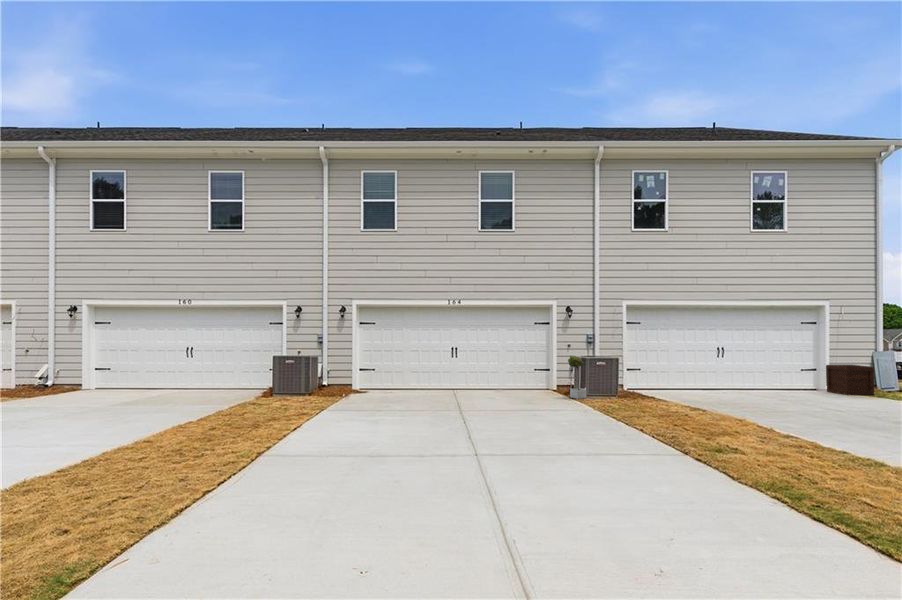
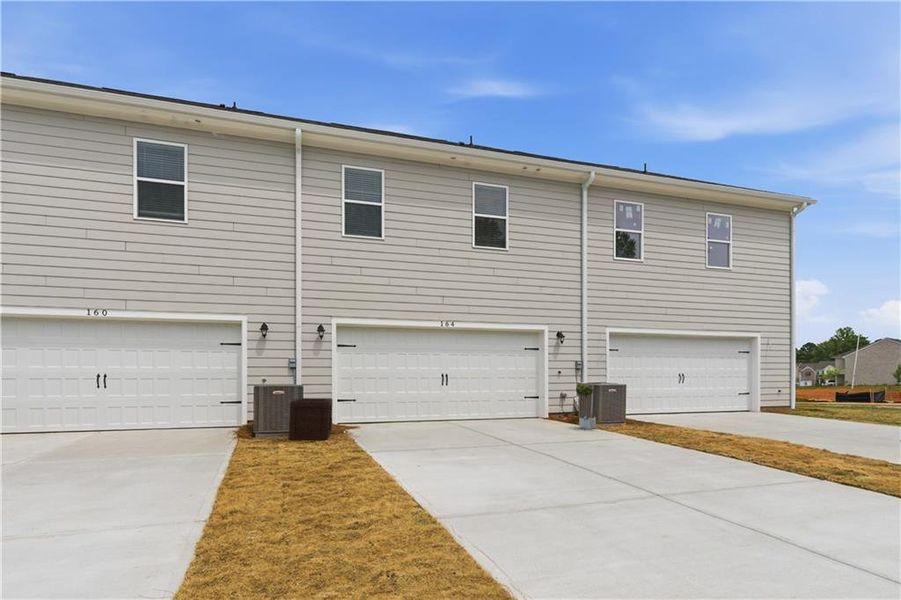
wooden crate: present [826,365,874,395] -> present [289,398,333,440]

